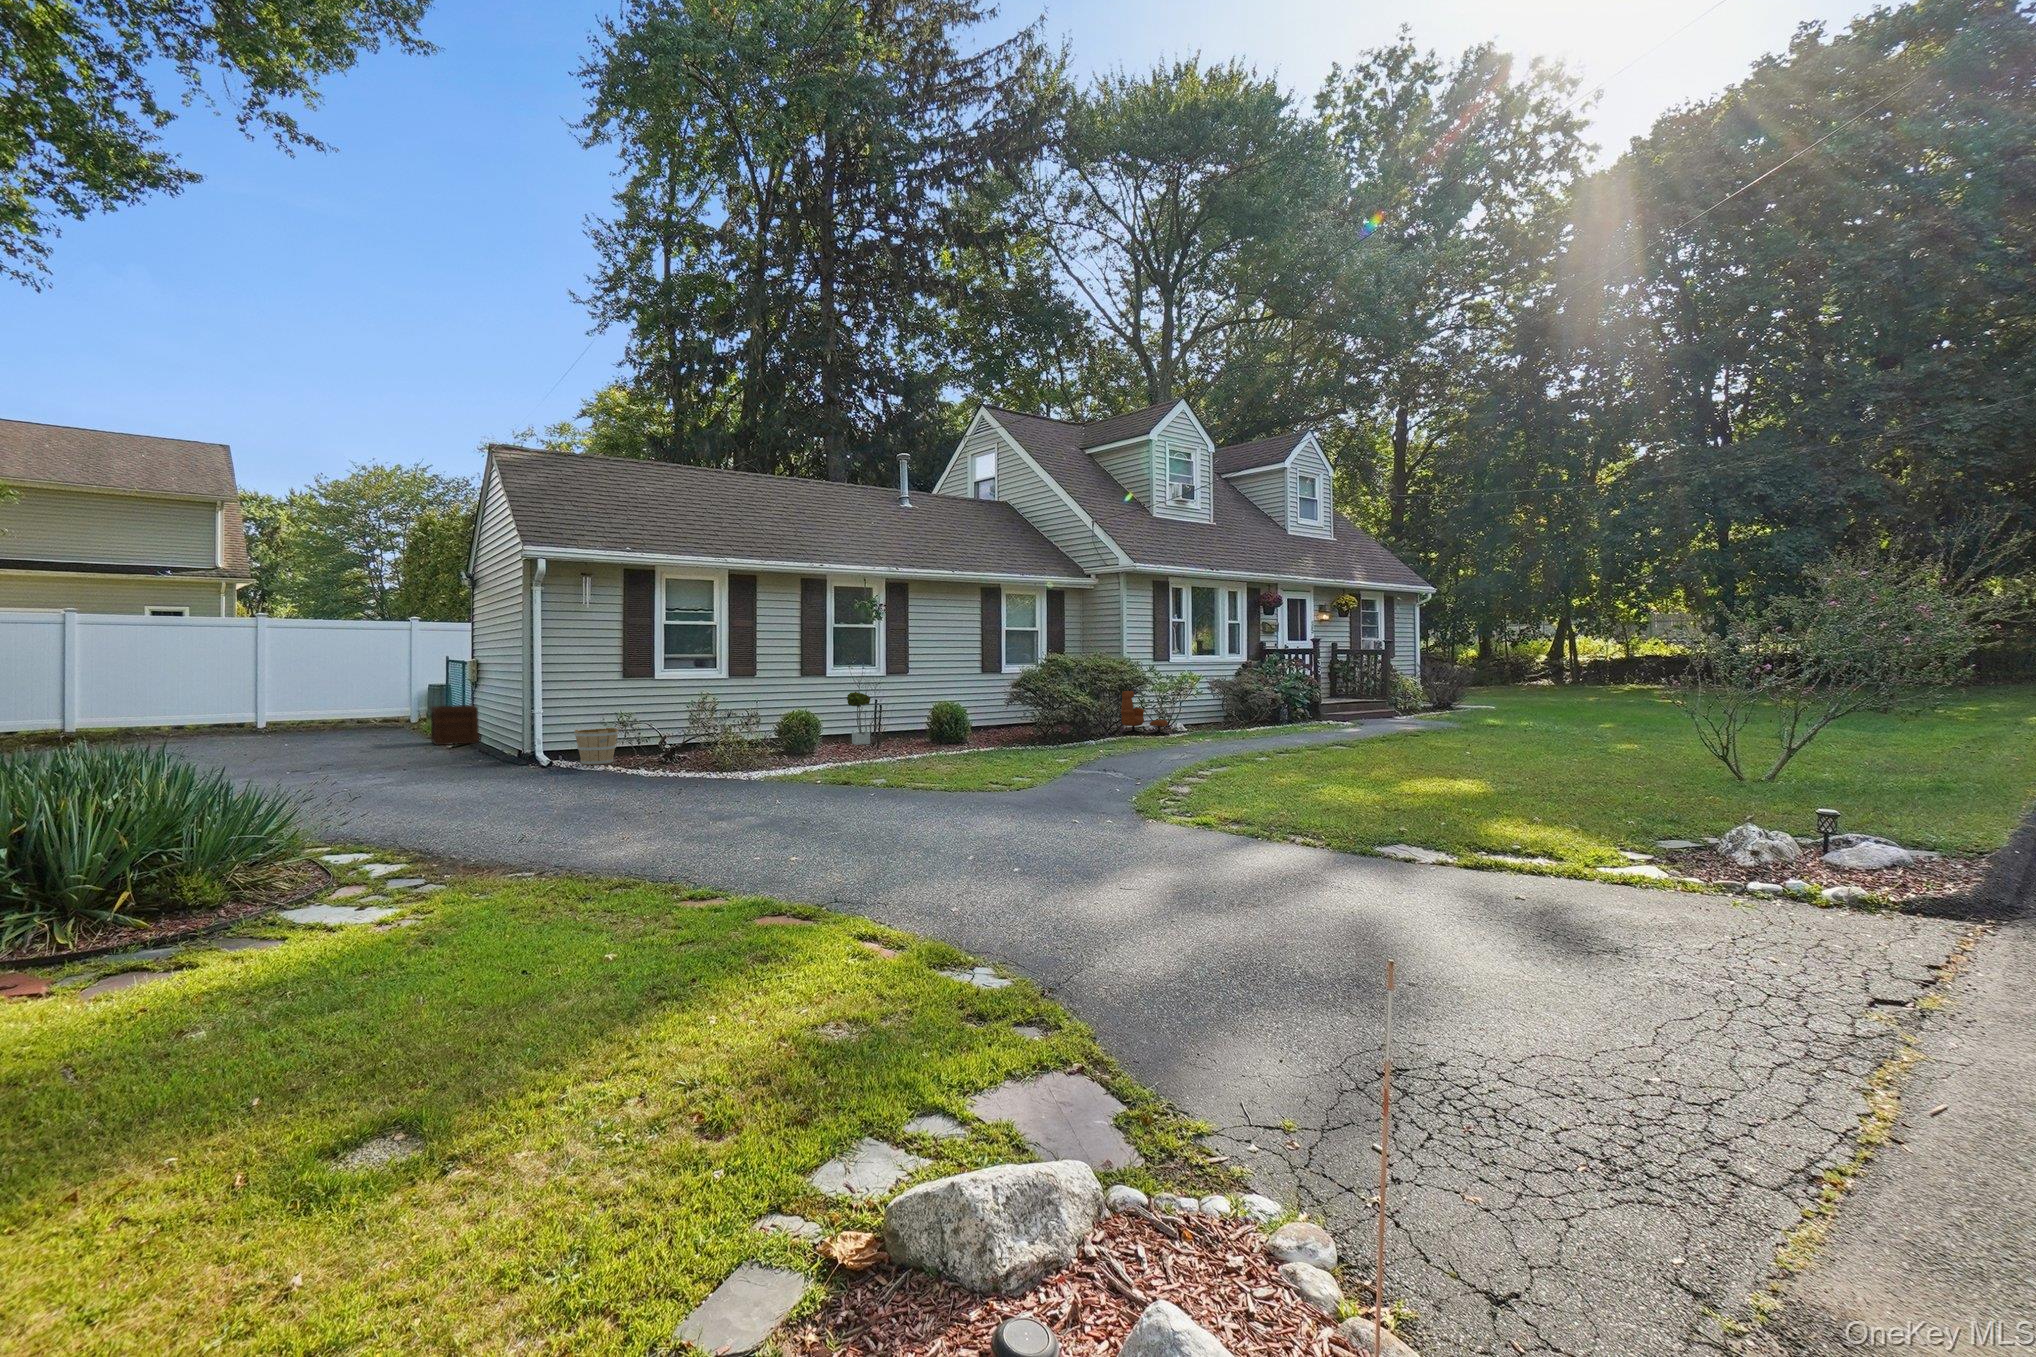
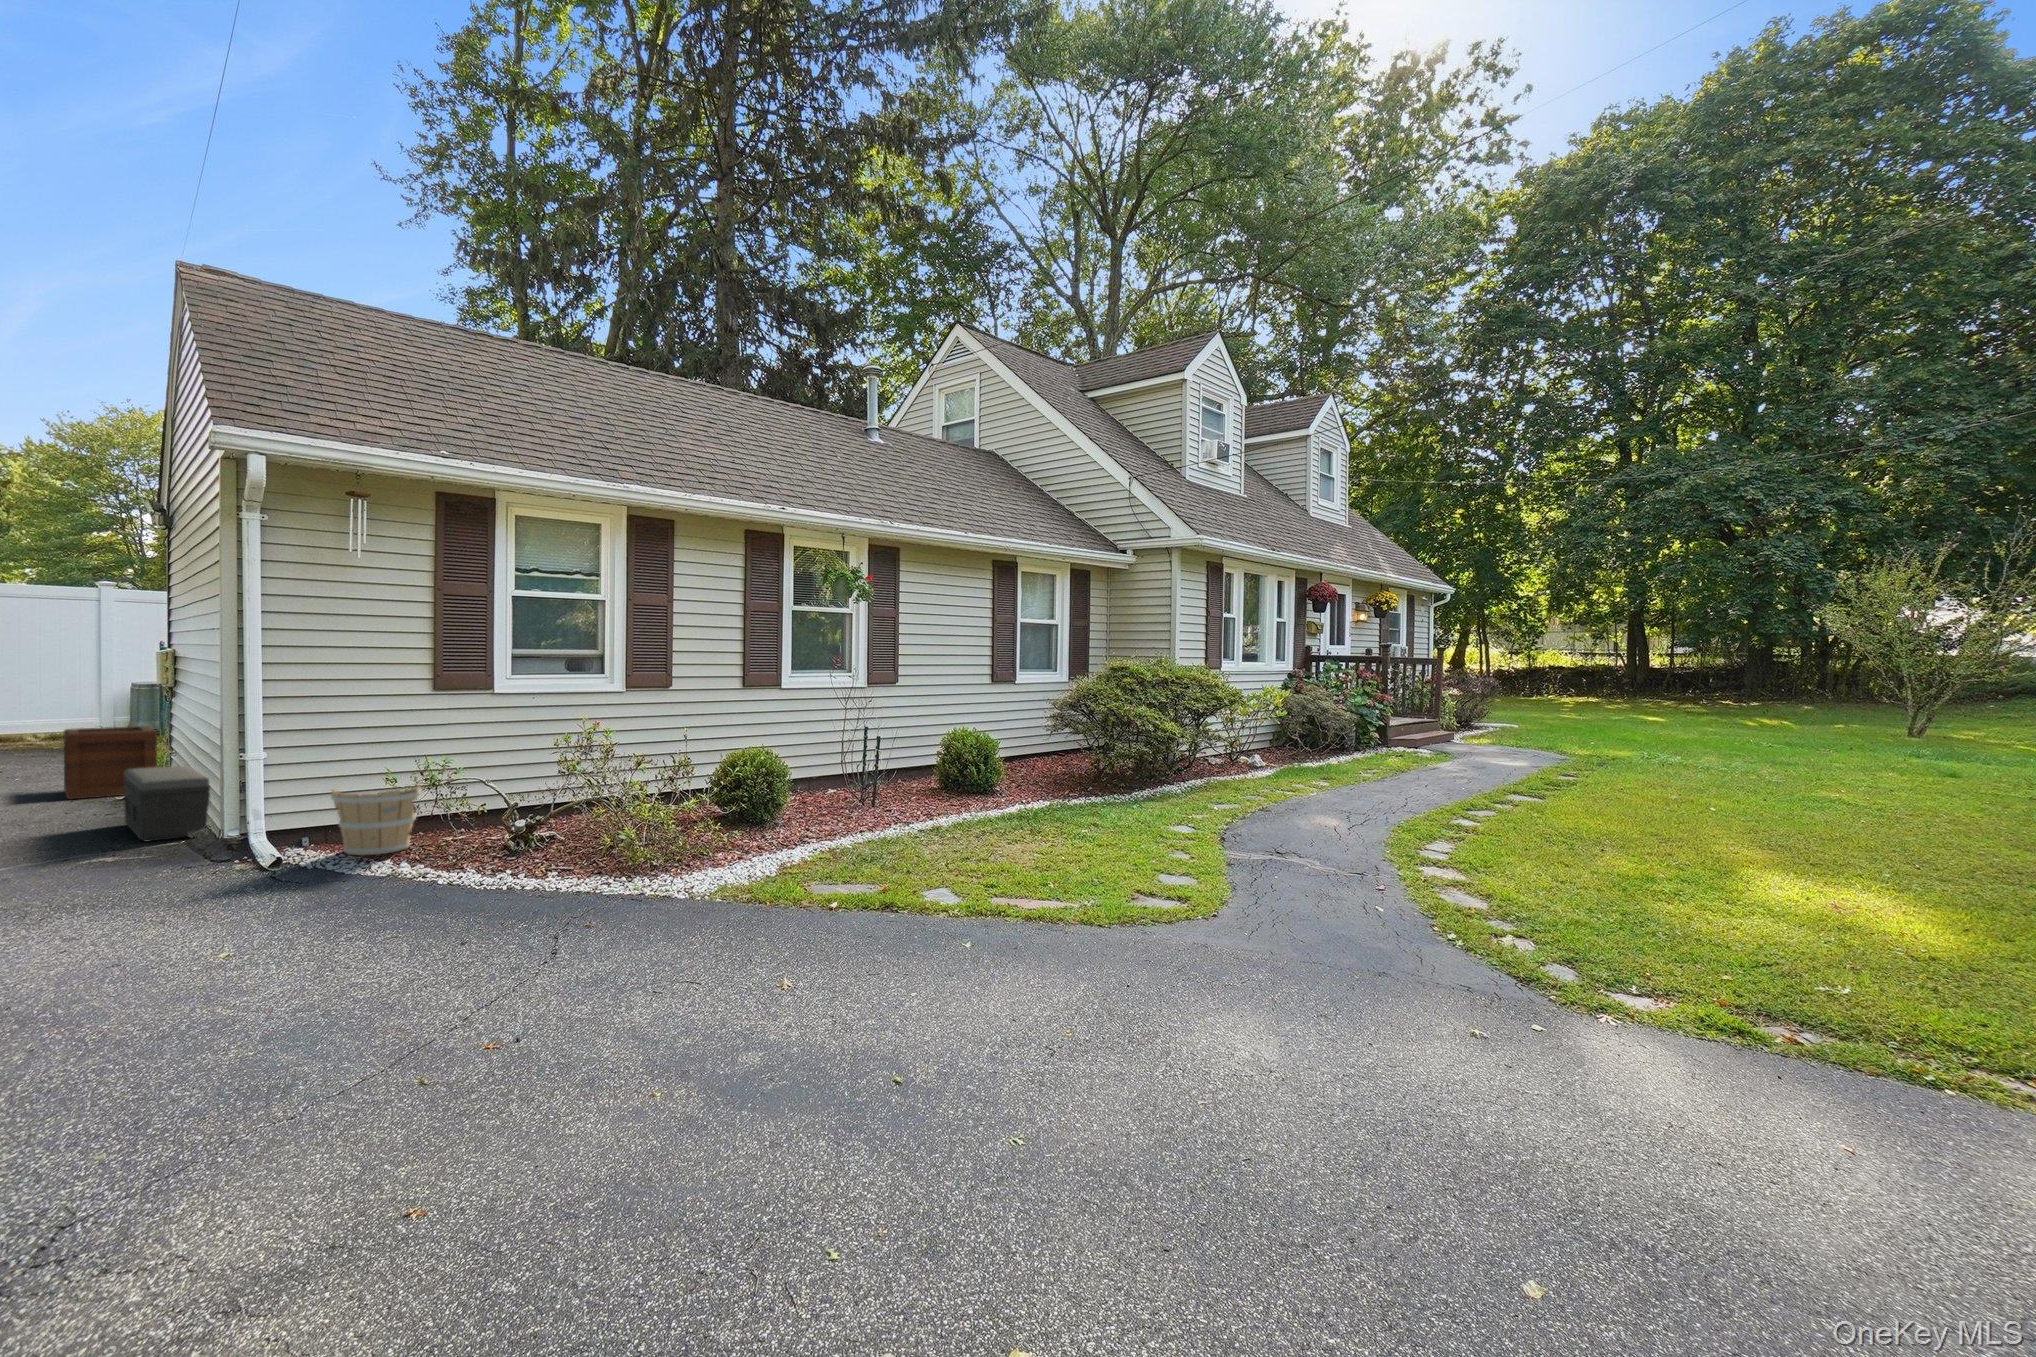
lounge chair: present [1121,691,1169,736] -> none [1188,712,1260,777]
potted tree: present [847,692,870,745] -> none [812,713,849,797]
storage bench: none [470,723,514,760] -> present [124,766,210,842]

